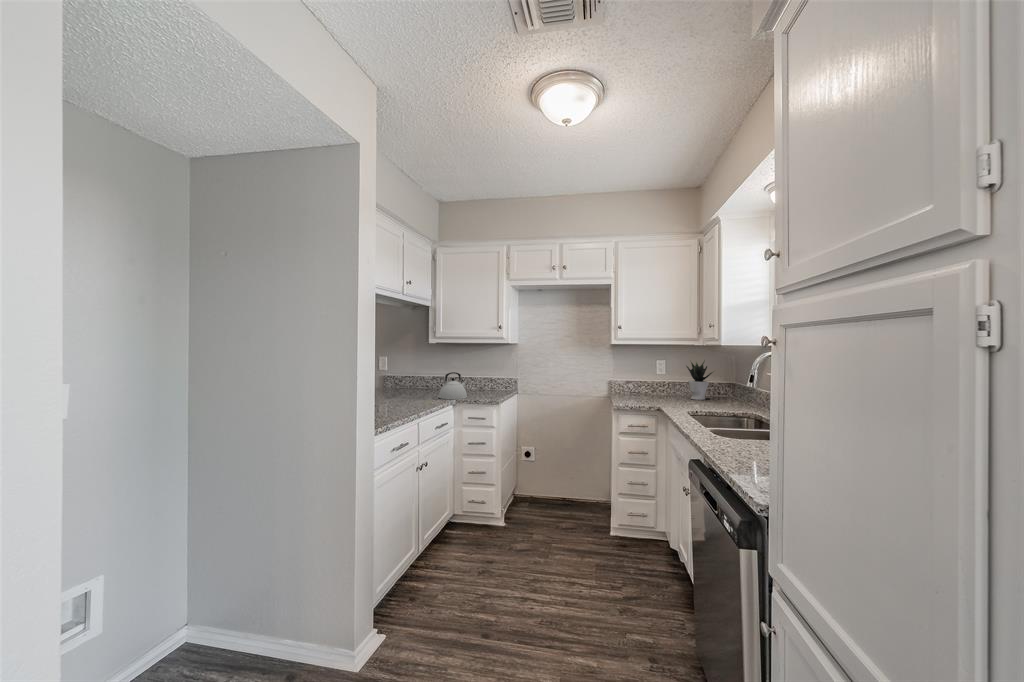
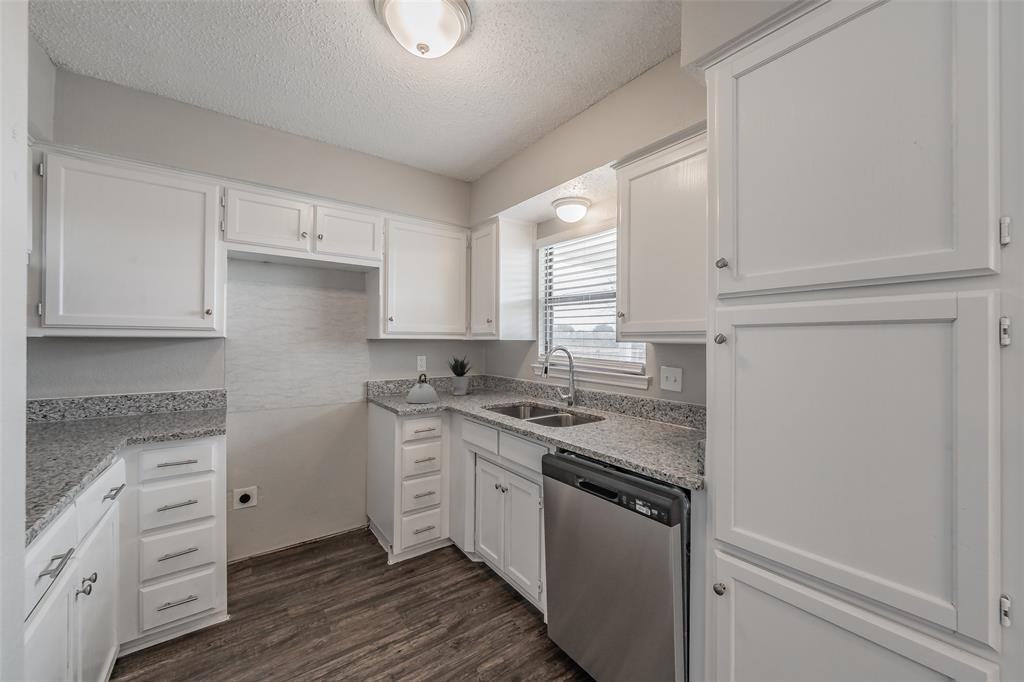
kettle: present [439,372,467,399] -> present [407,374,438,403]

